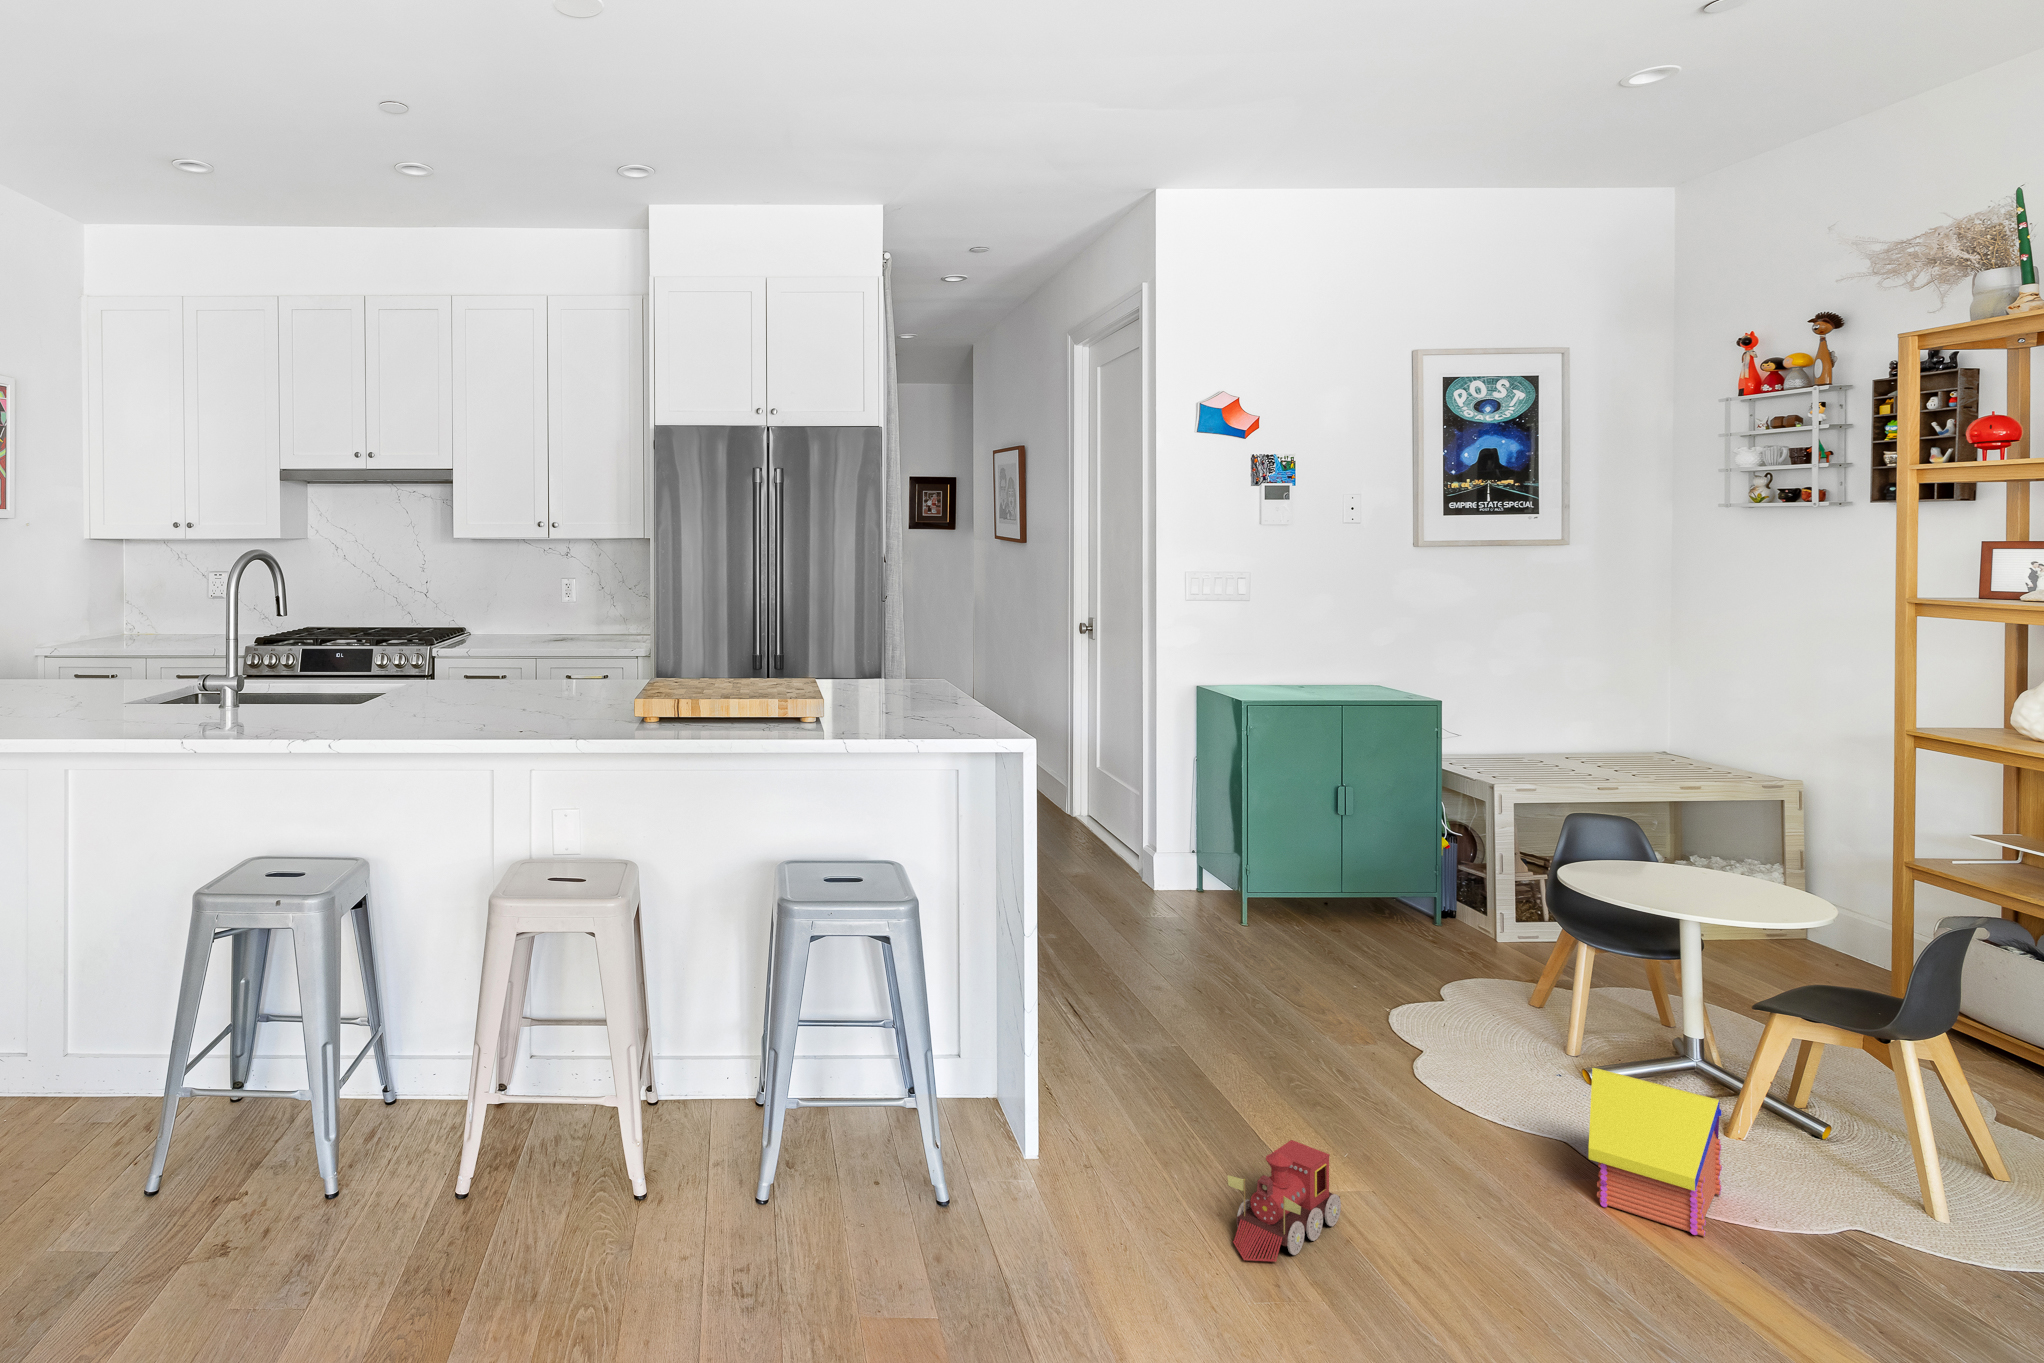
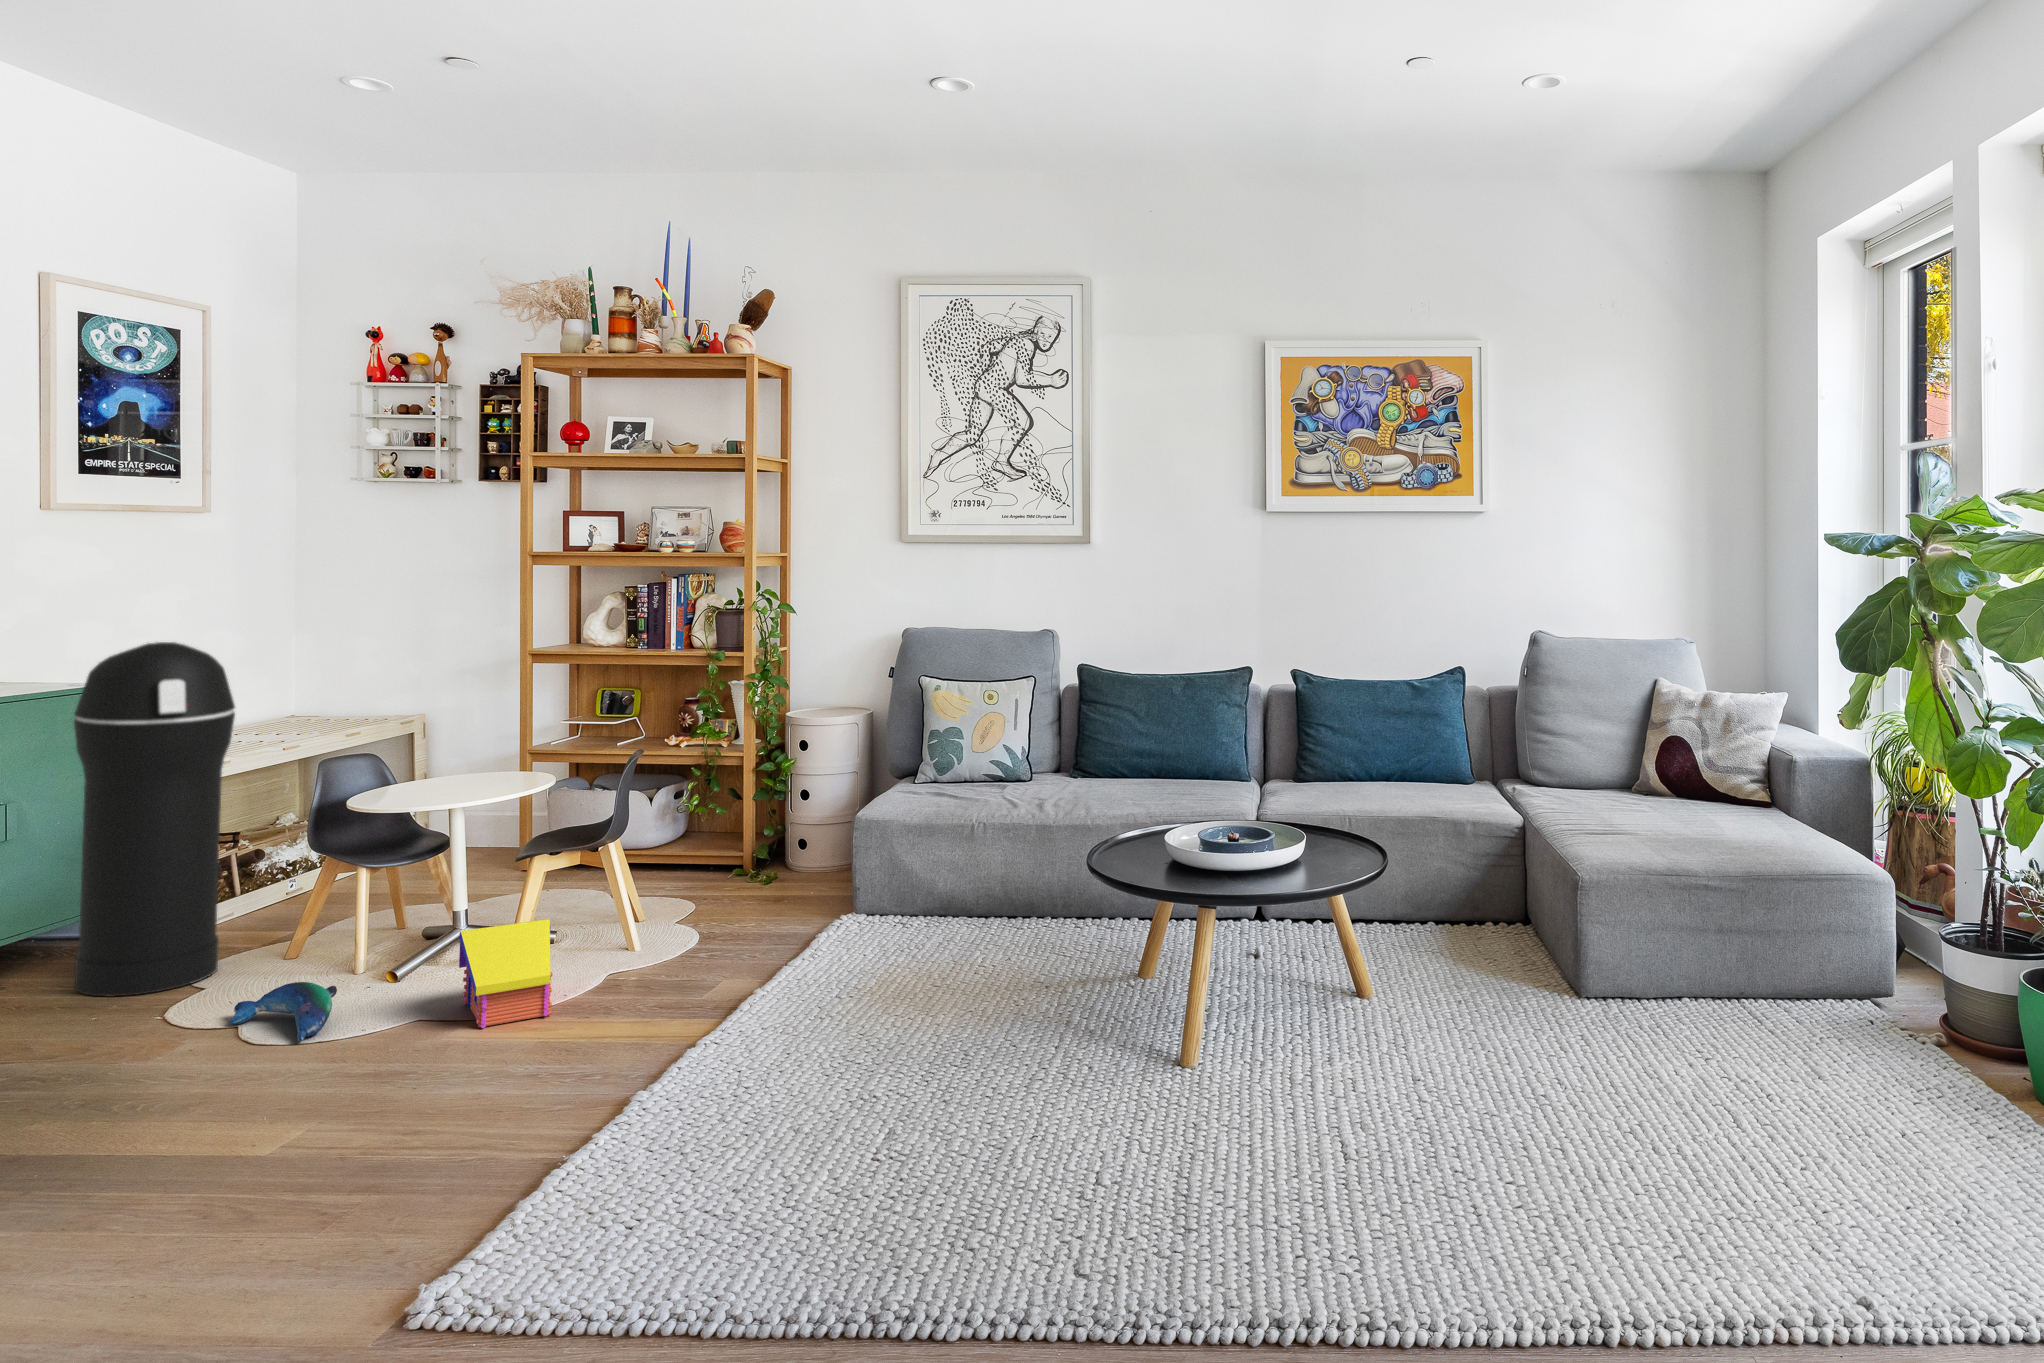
trash can: none [1330,673,1466,1019] -> present [74,642,235,997]
plush toy: none [1391,1052,1481,1121] -> present [230,982,337,1042]
toy train: present [1227,1140,1341,1262] -> none [260,1067,348,1176]

